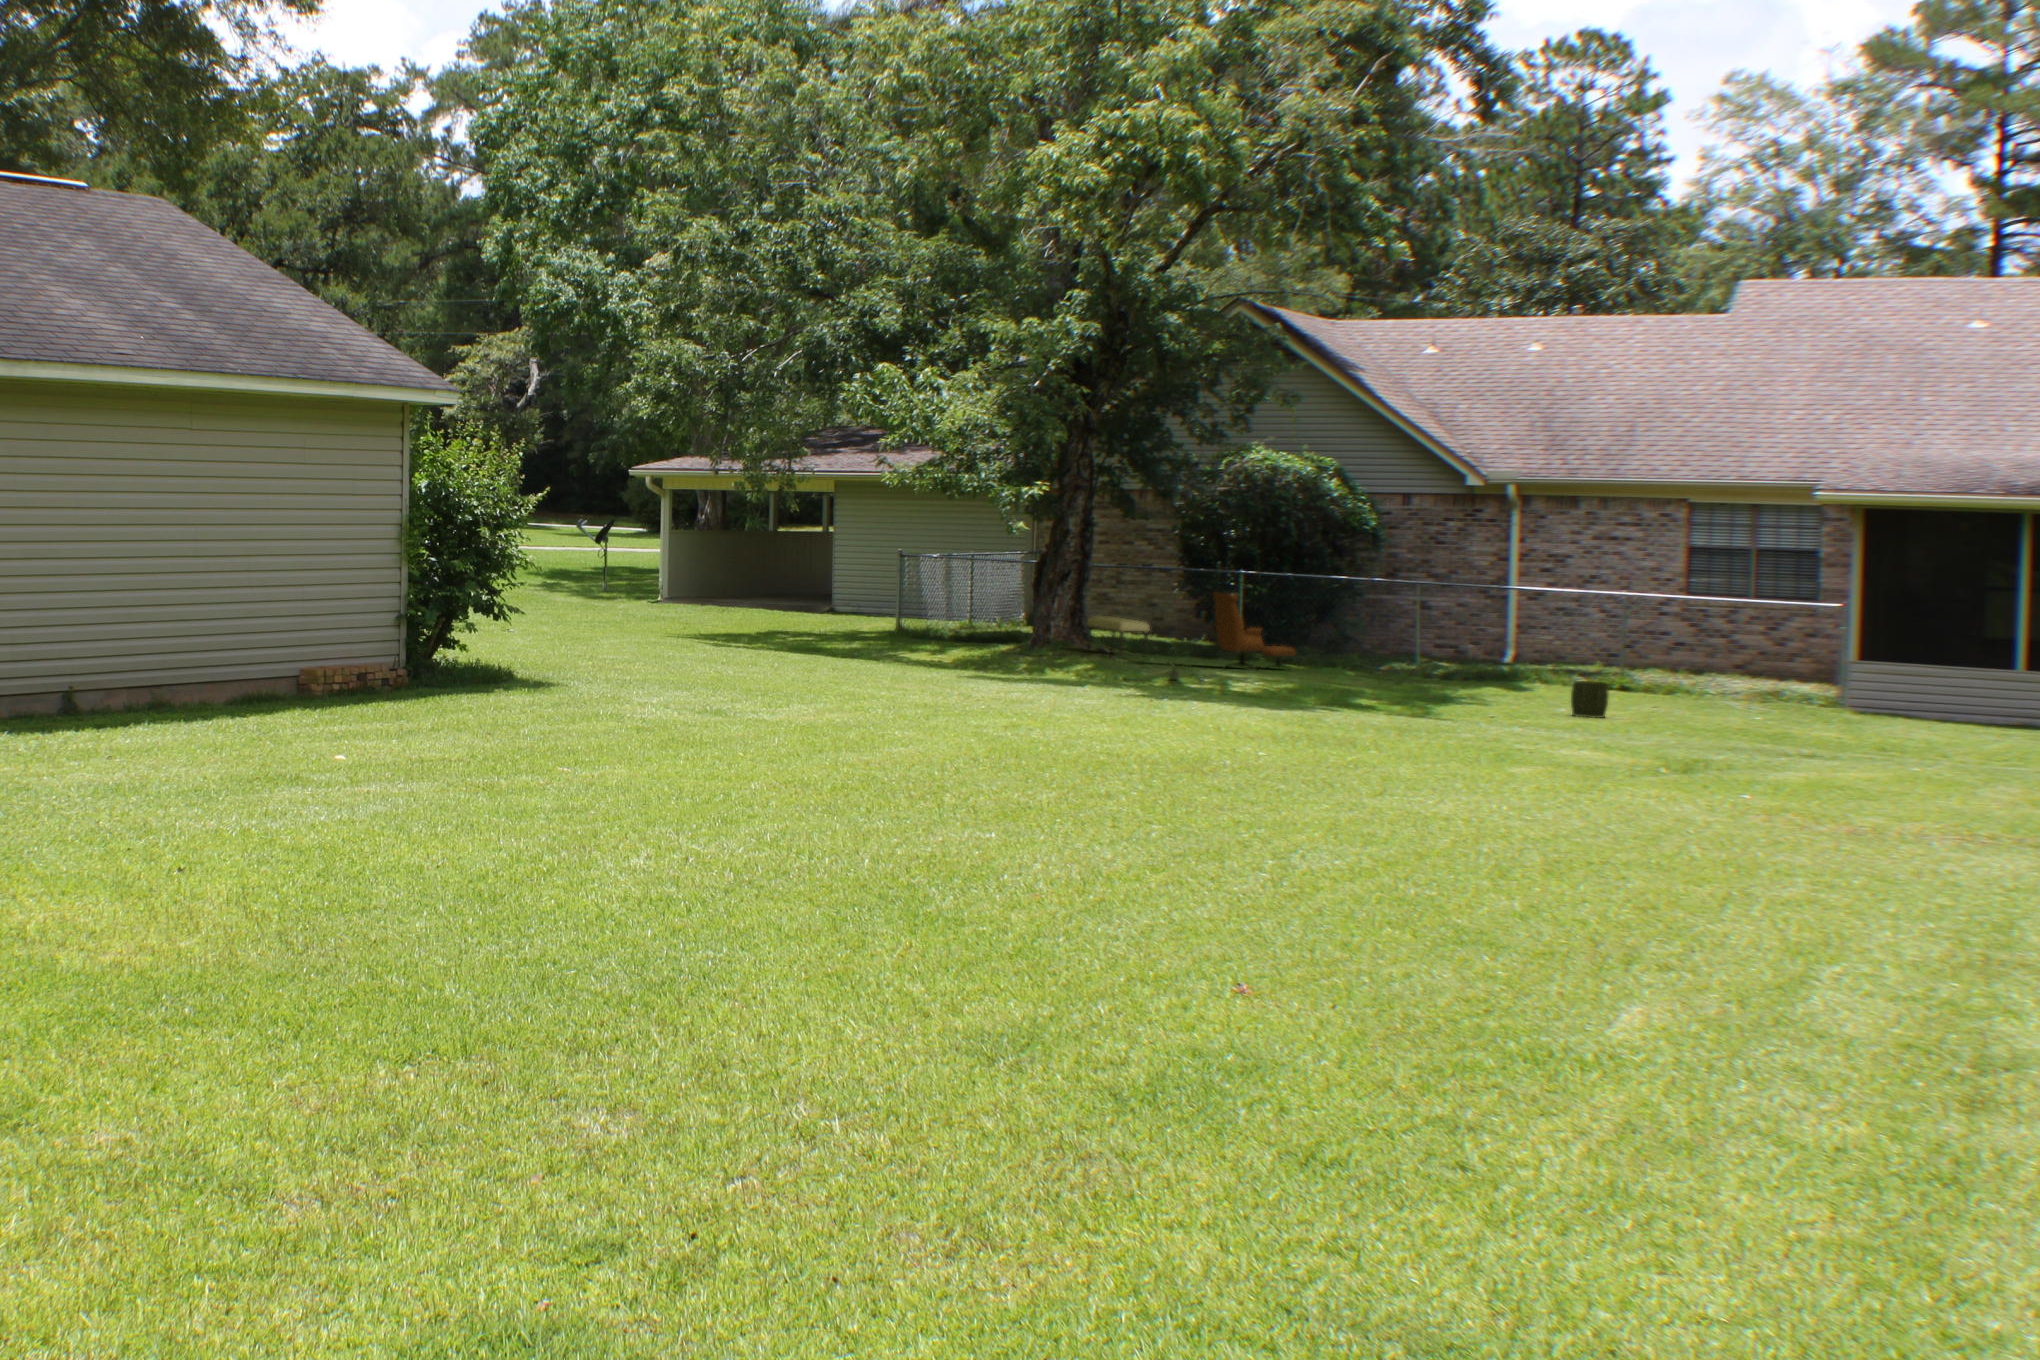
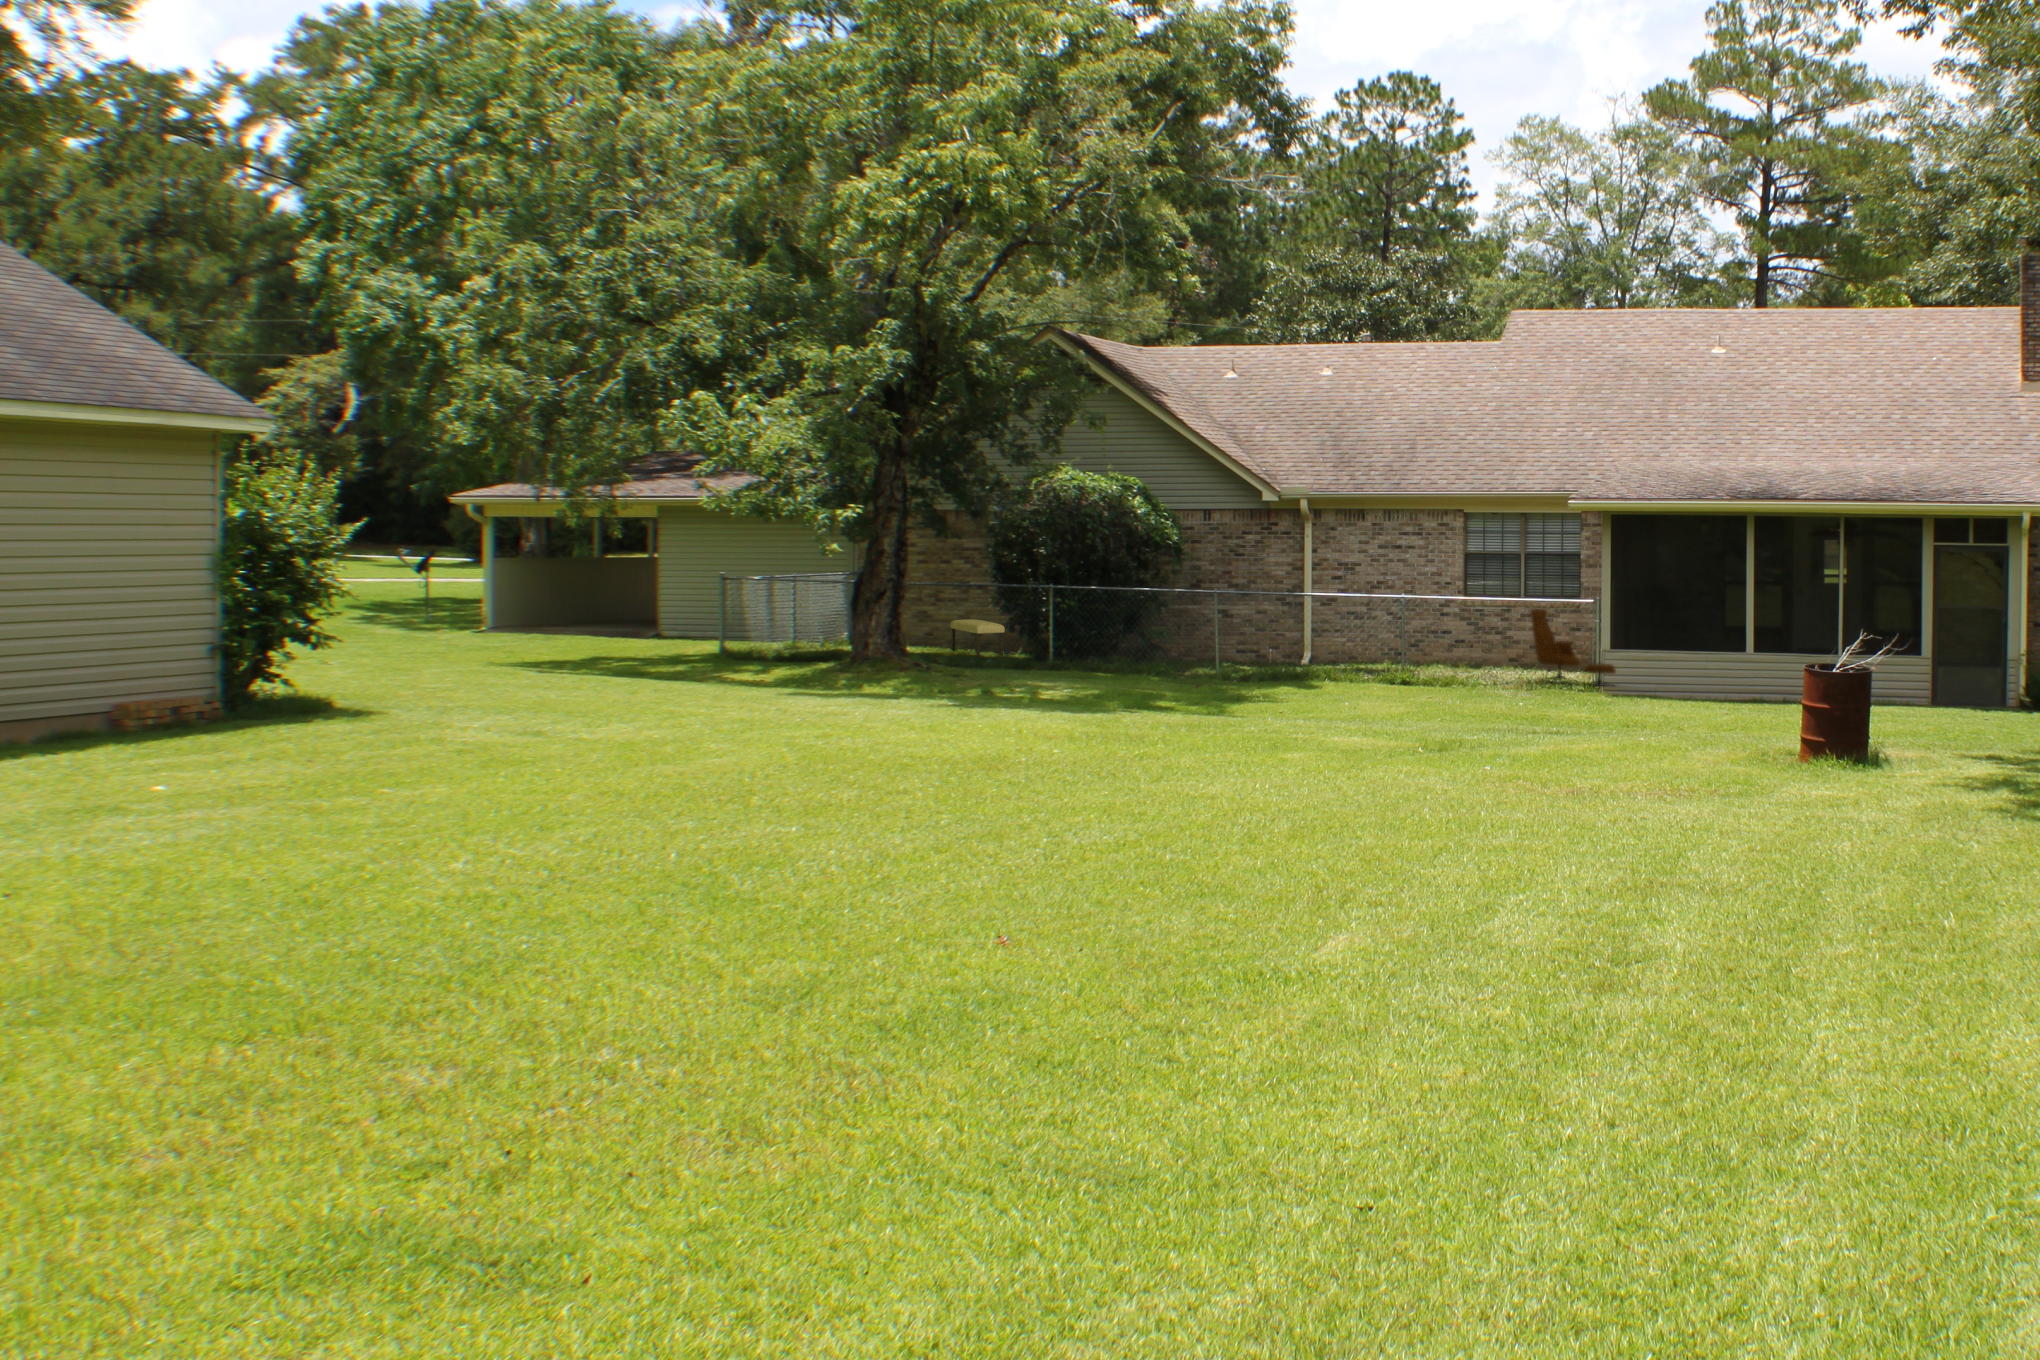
lounge chair: present [1213,592,1296,668] -> present [1530,609,1616,685]
potted plant: present [1166,640,1185,680] -> none [988,649,1013,689]
woven basket: present [1571,681,1609,718] -> none [1337,679,1368,712]

